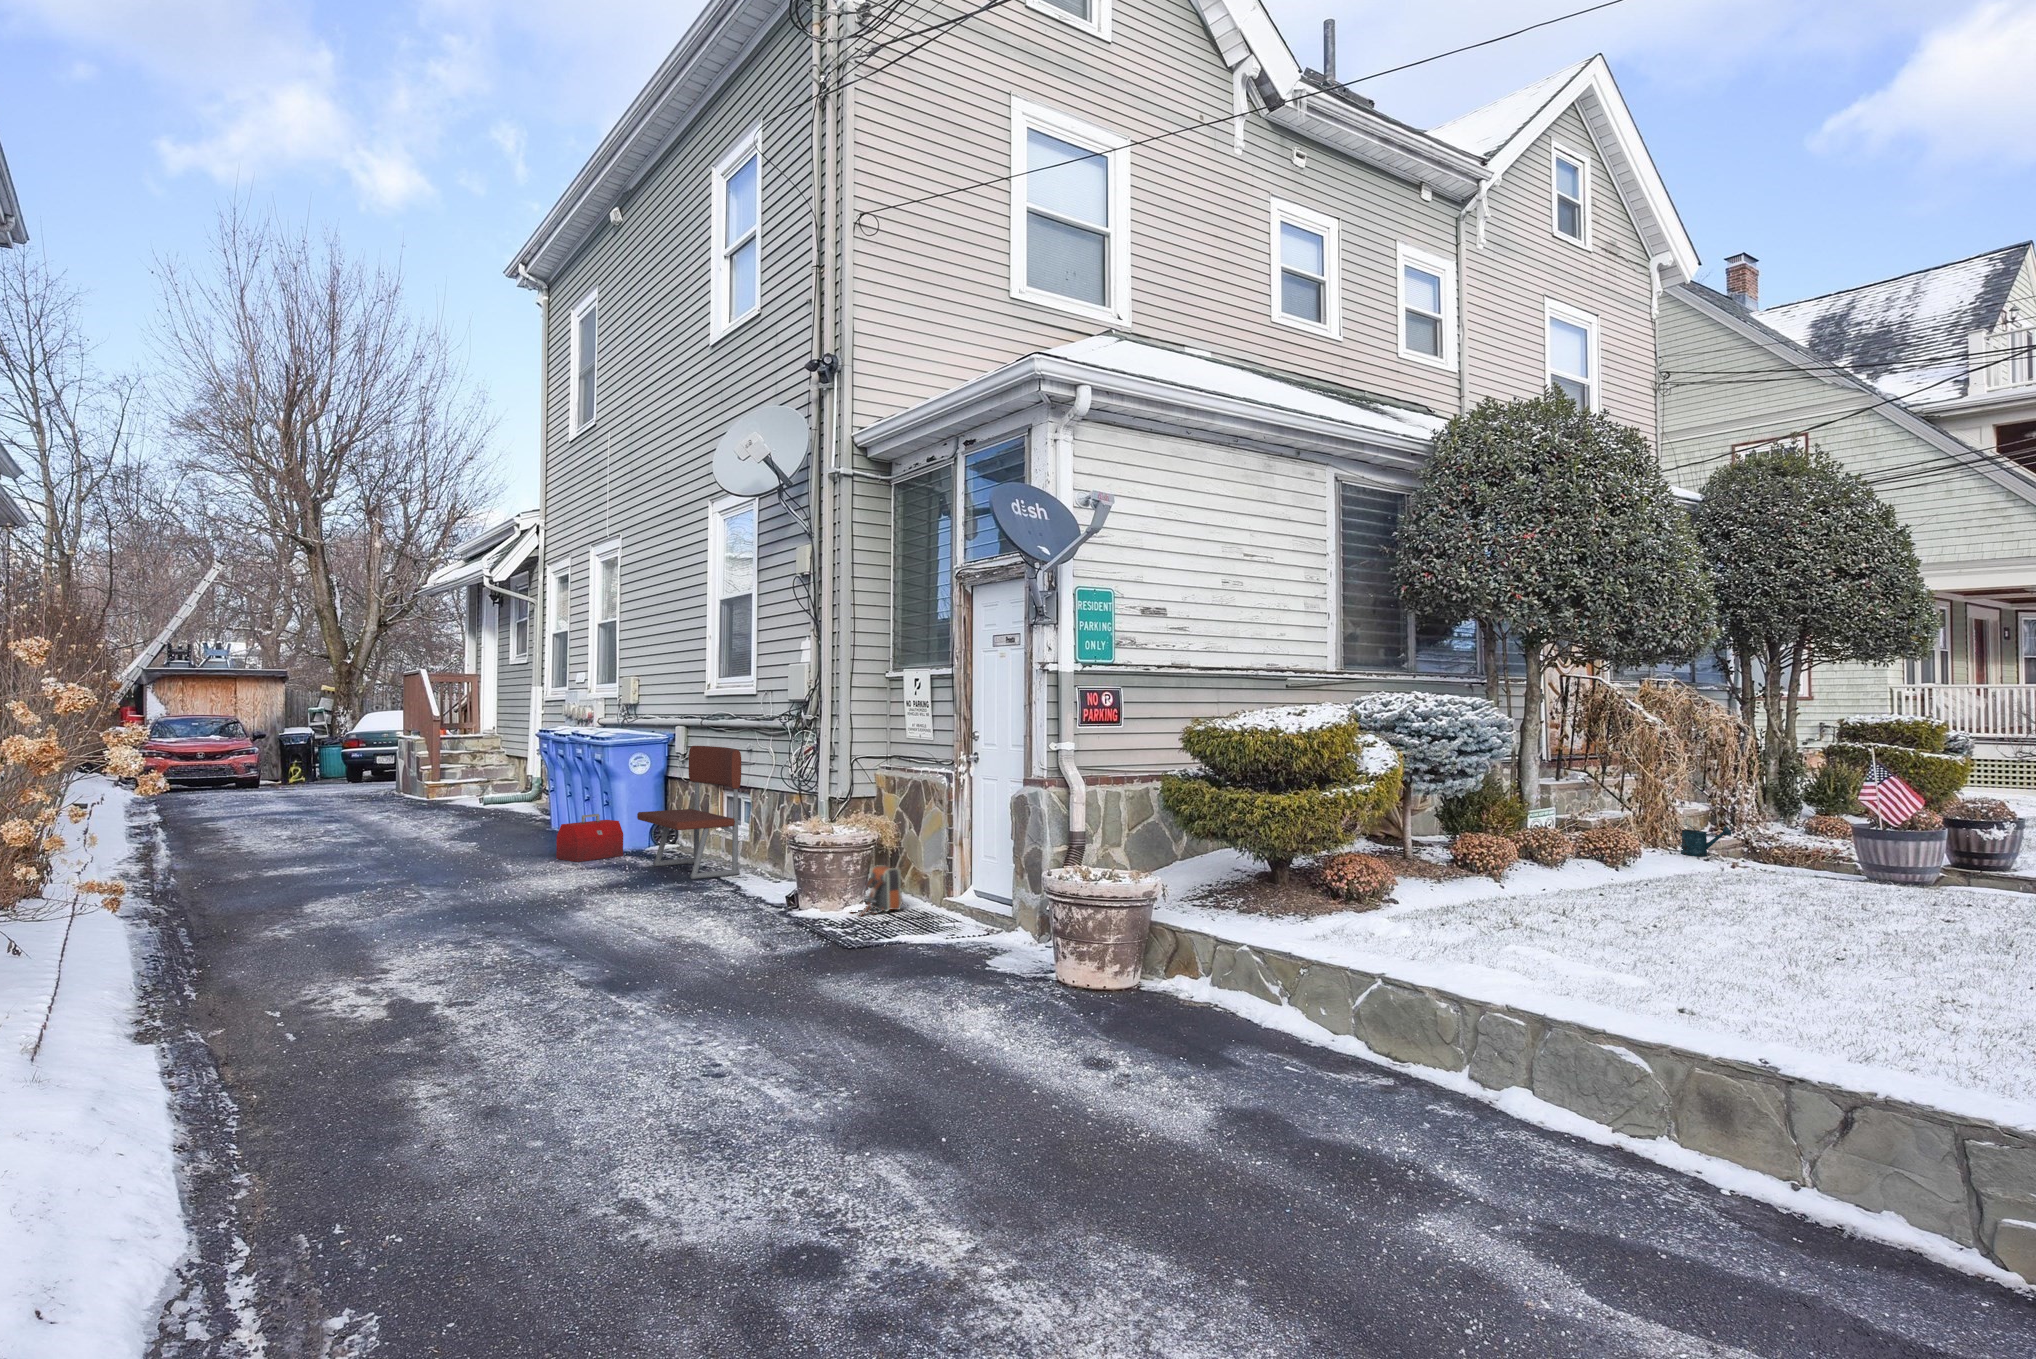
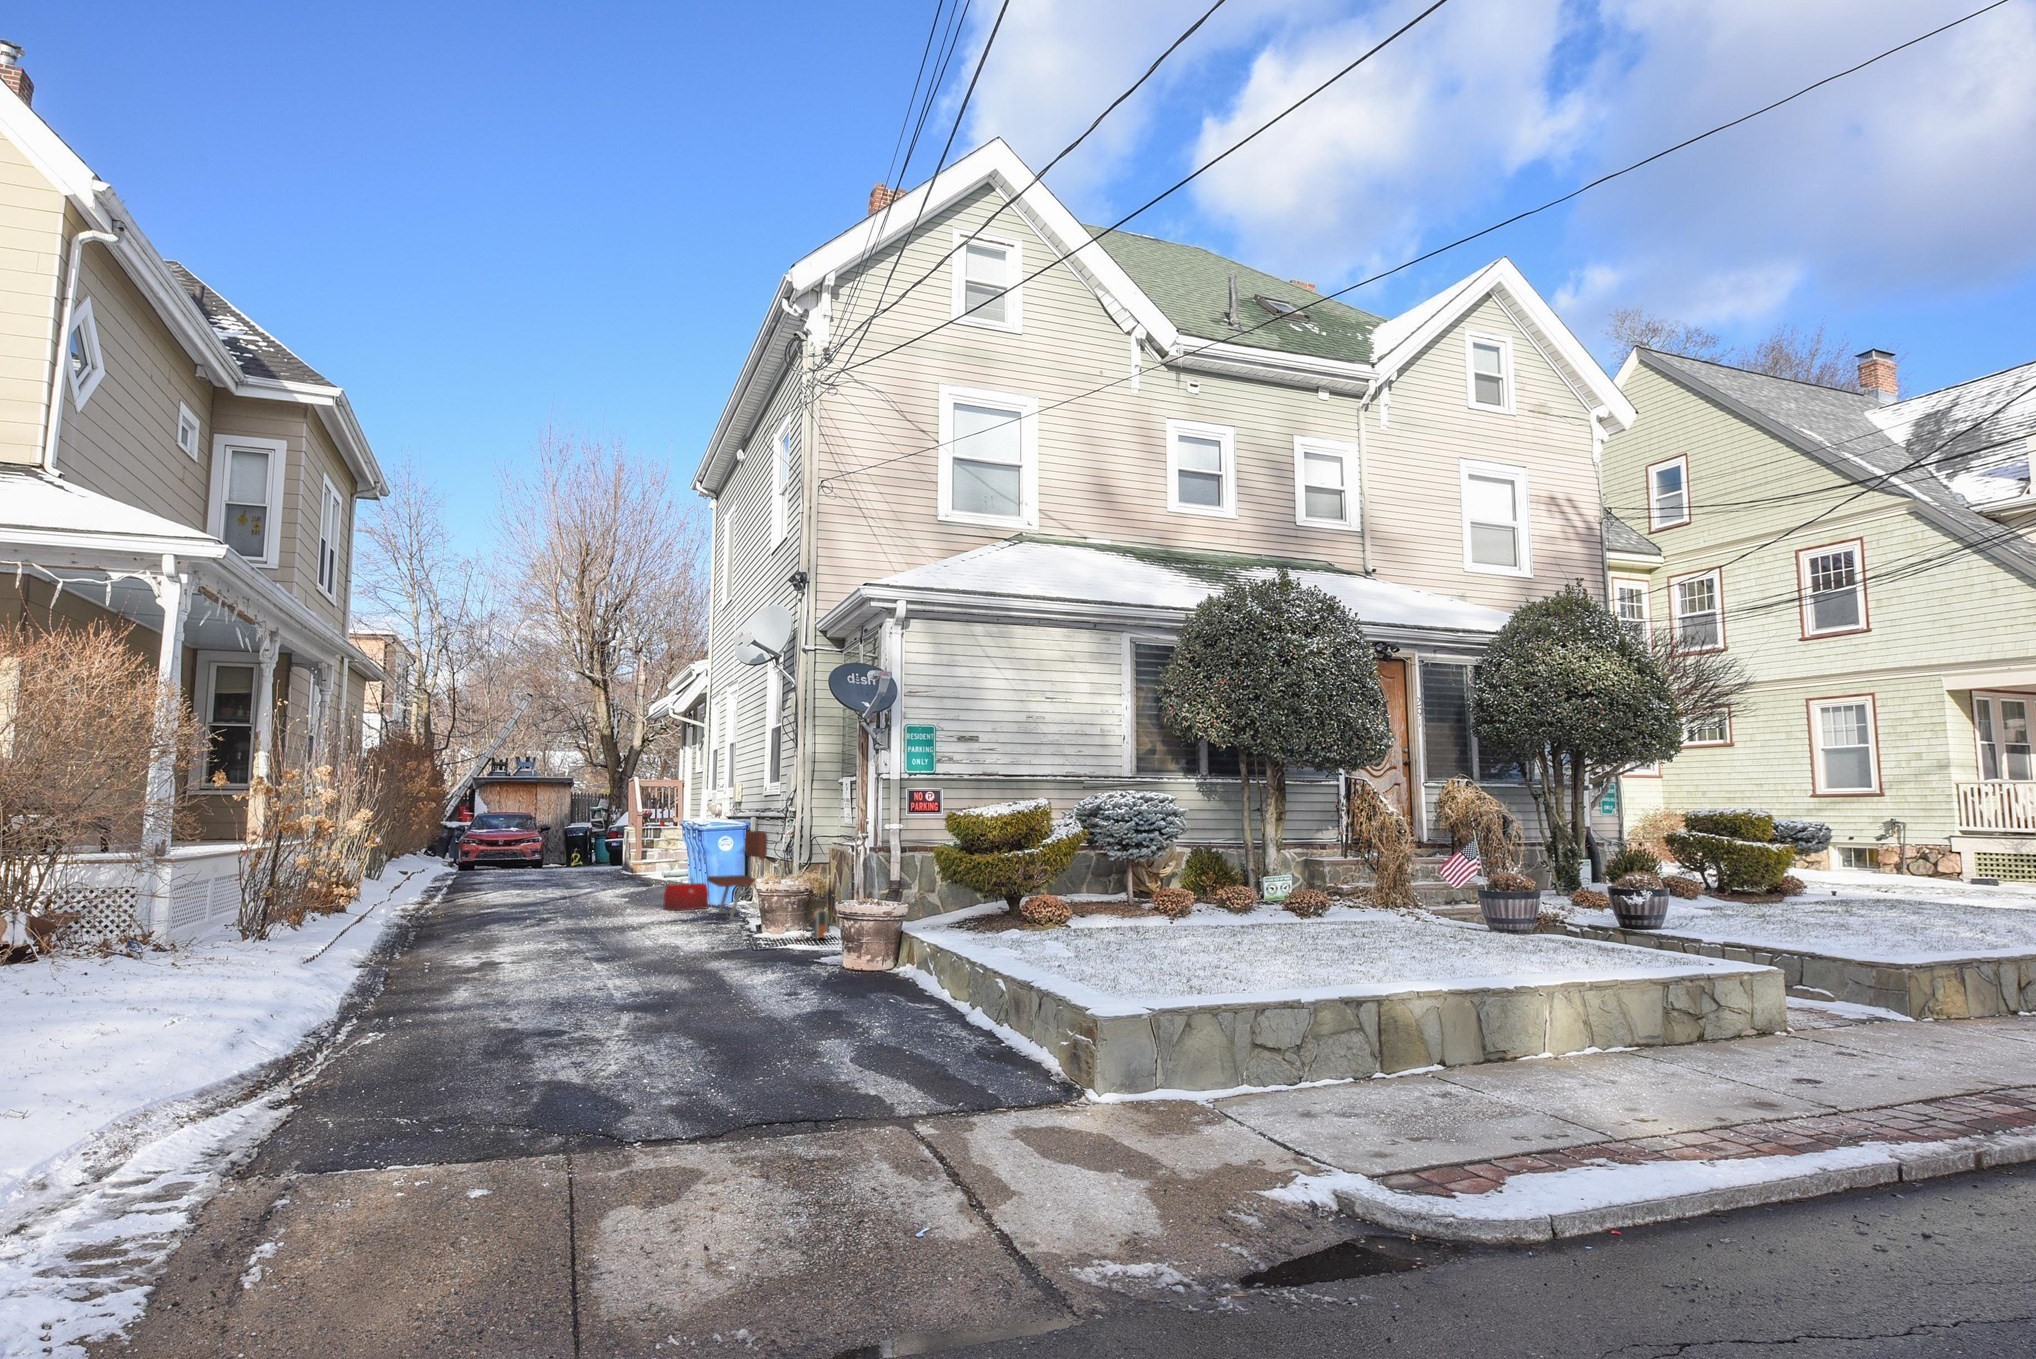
watering can: present [1674,824,1731,856] -> none [1418,893,1453,919]

